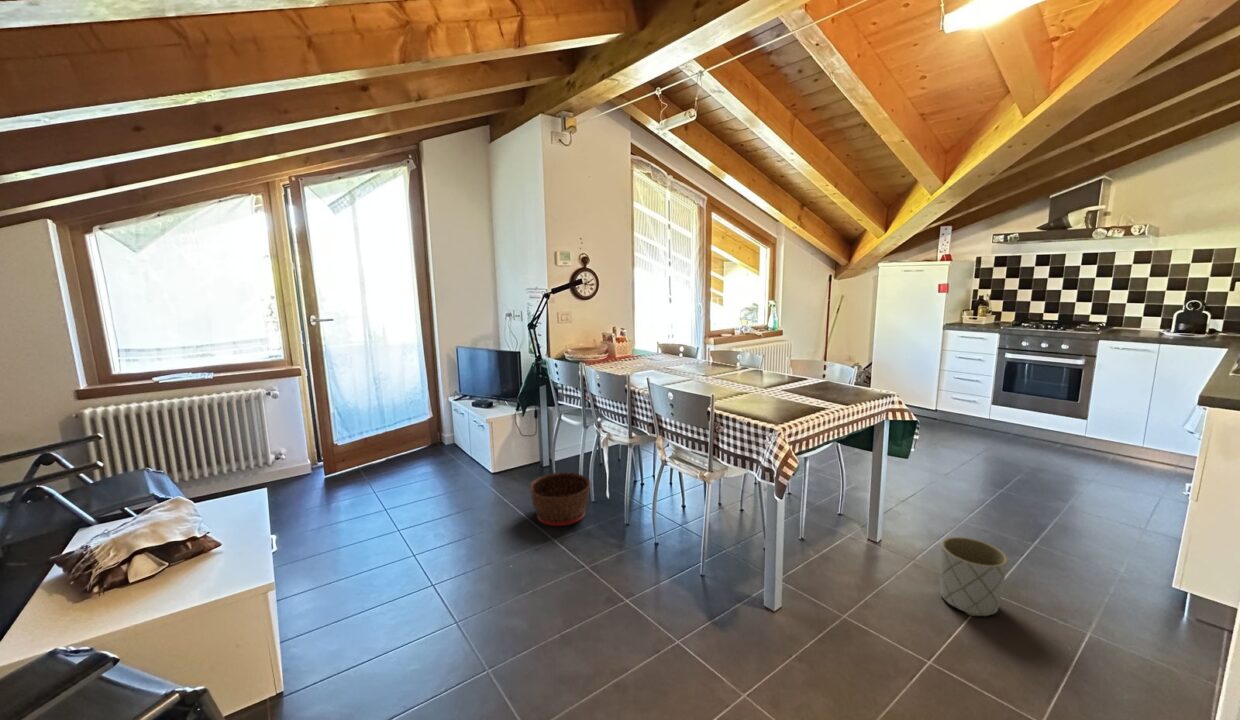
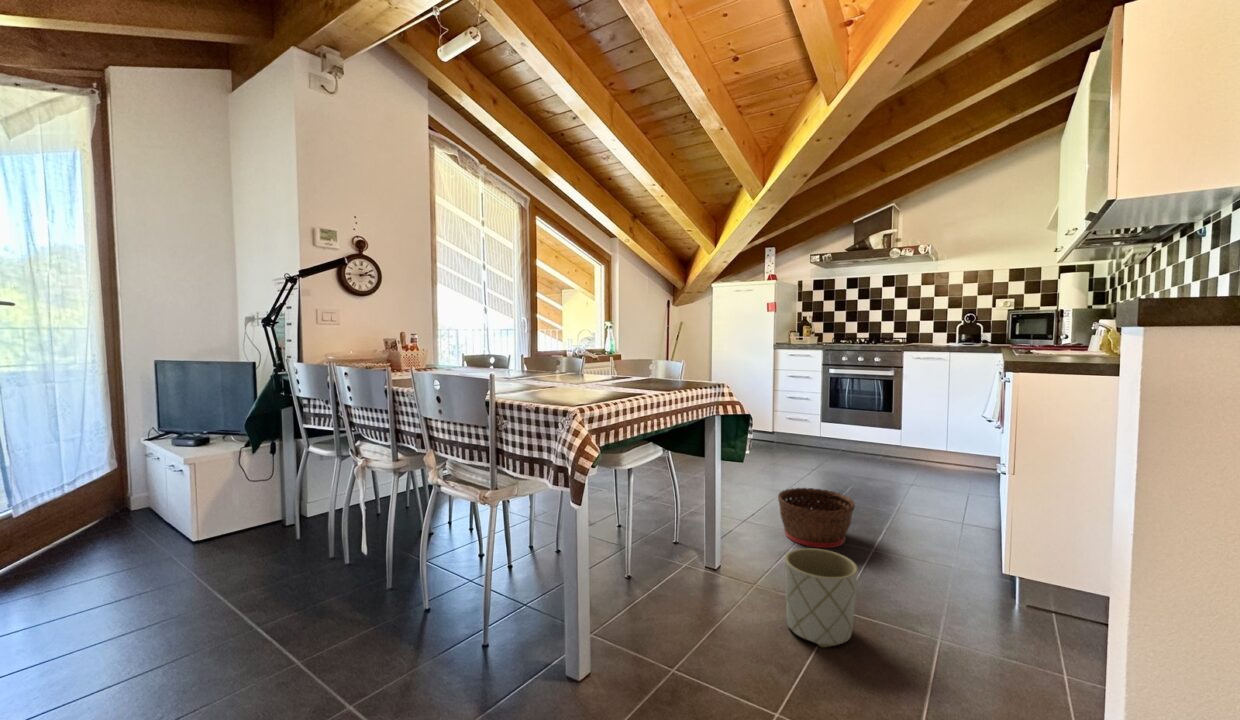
basket: present [530,473,591,526] -> present [778,488,855,548]

